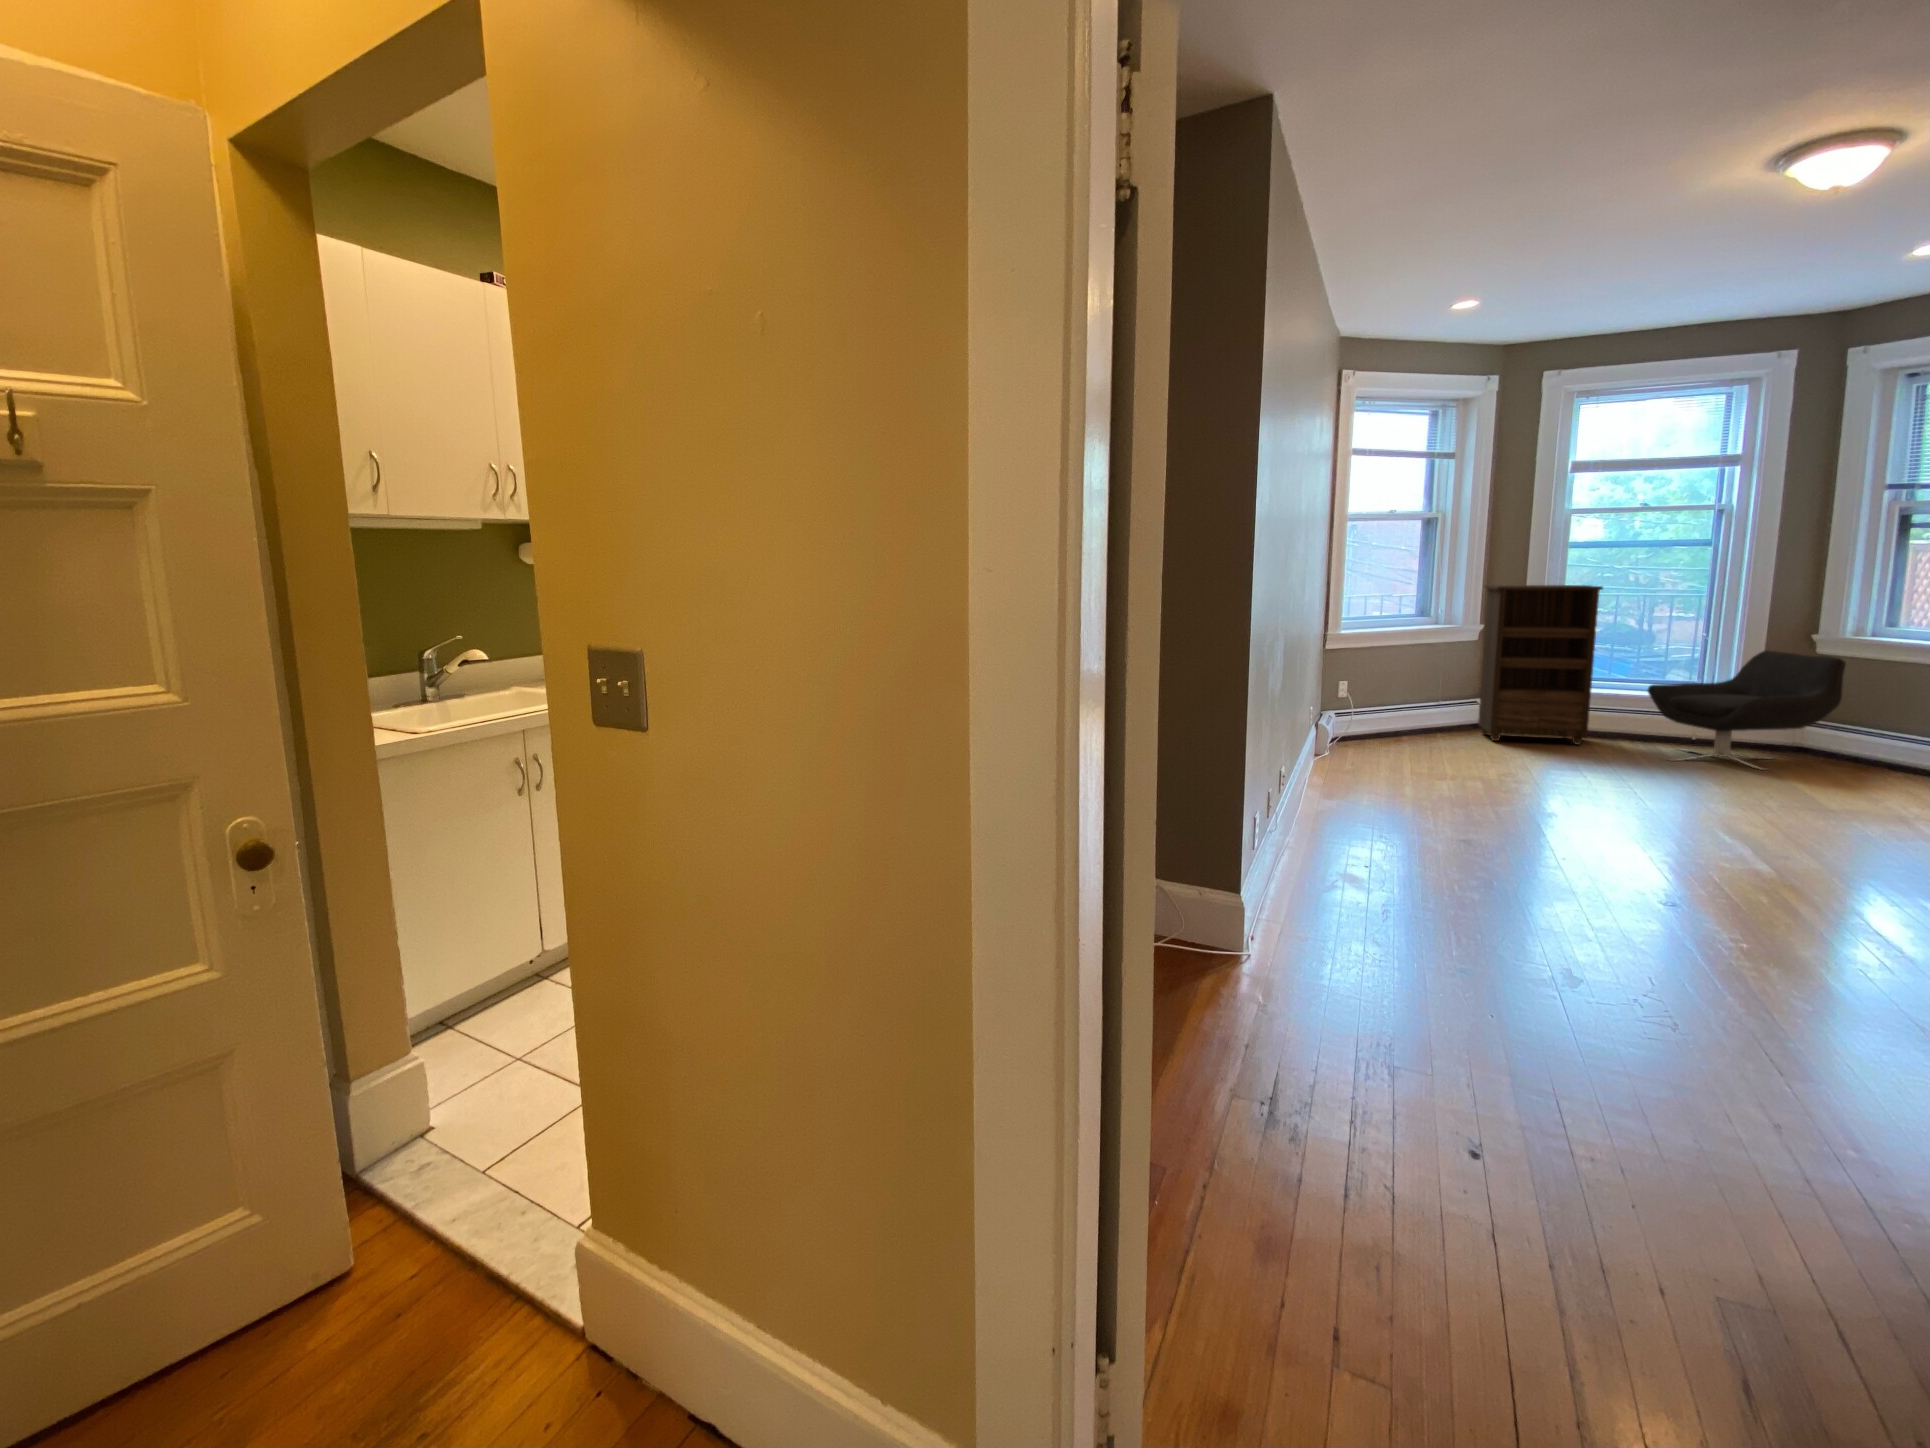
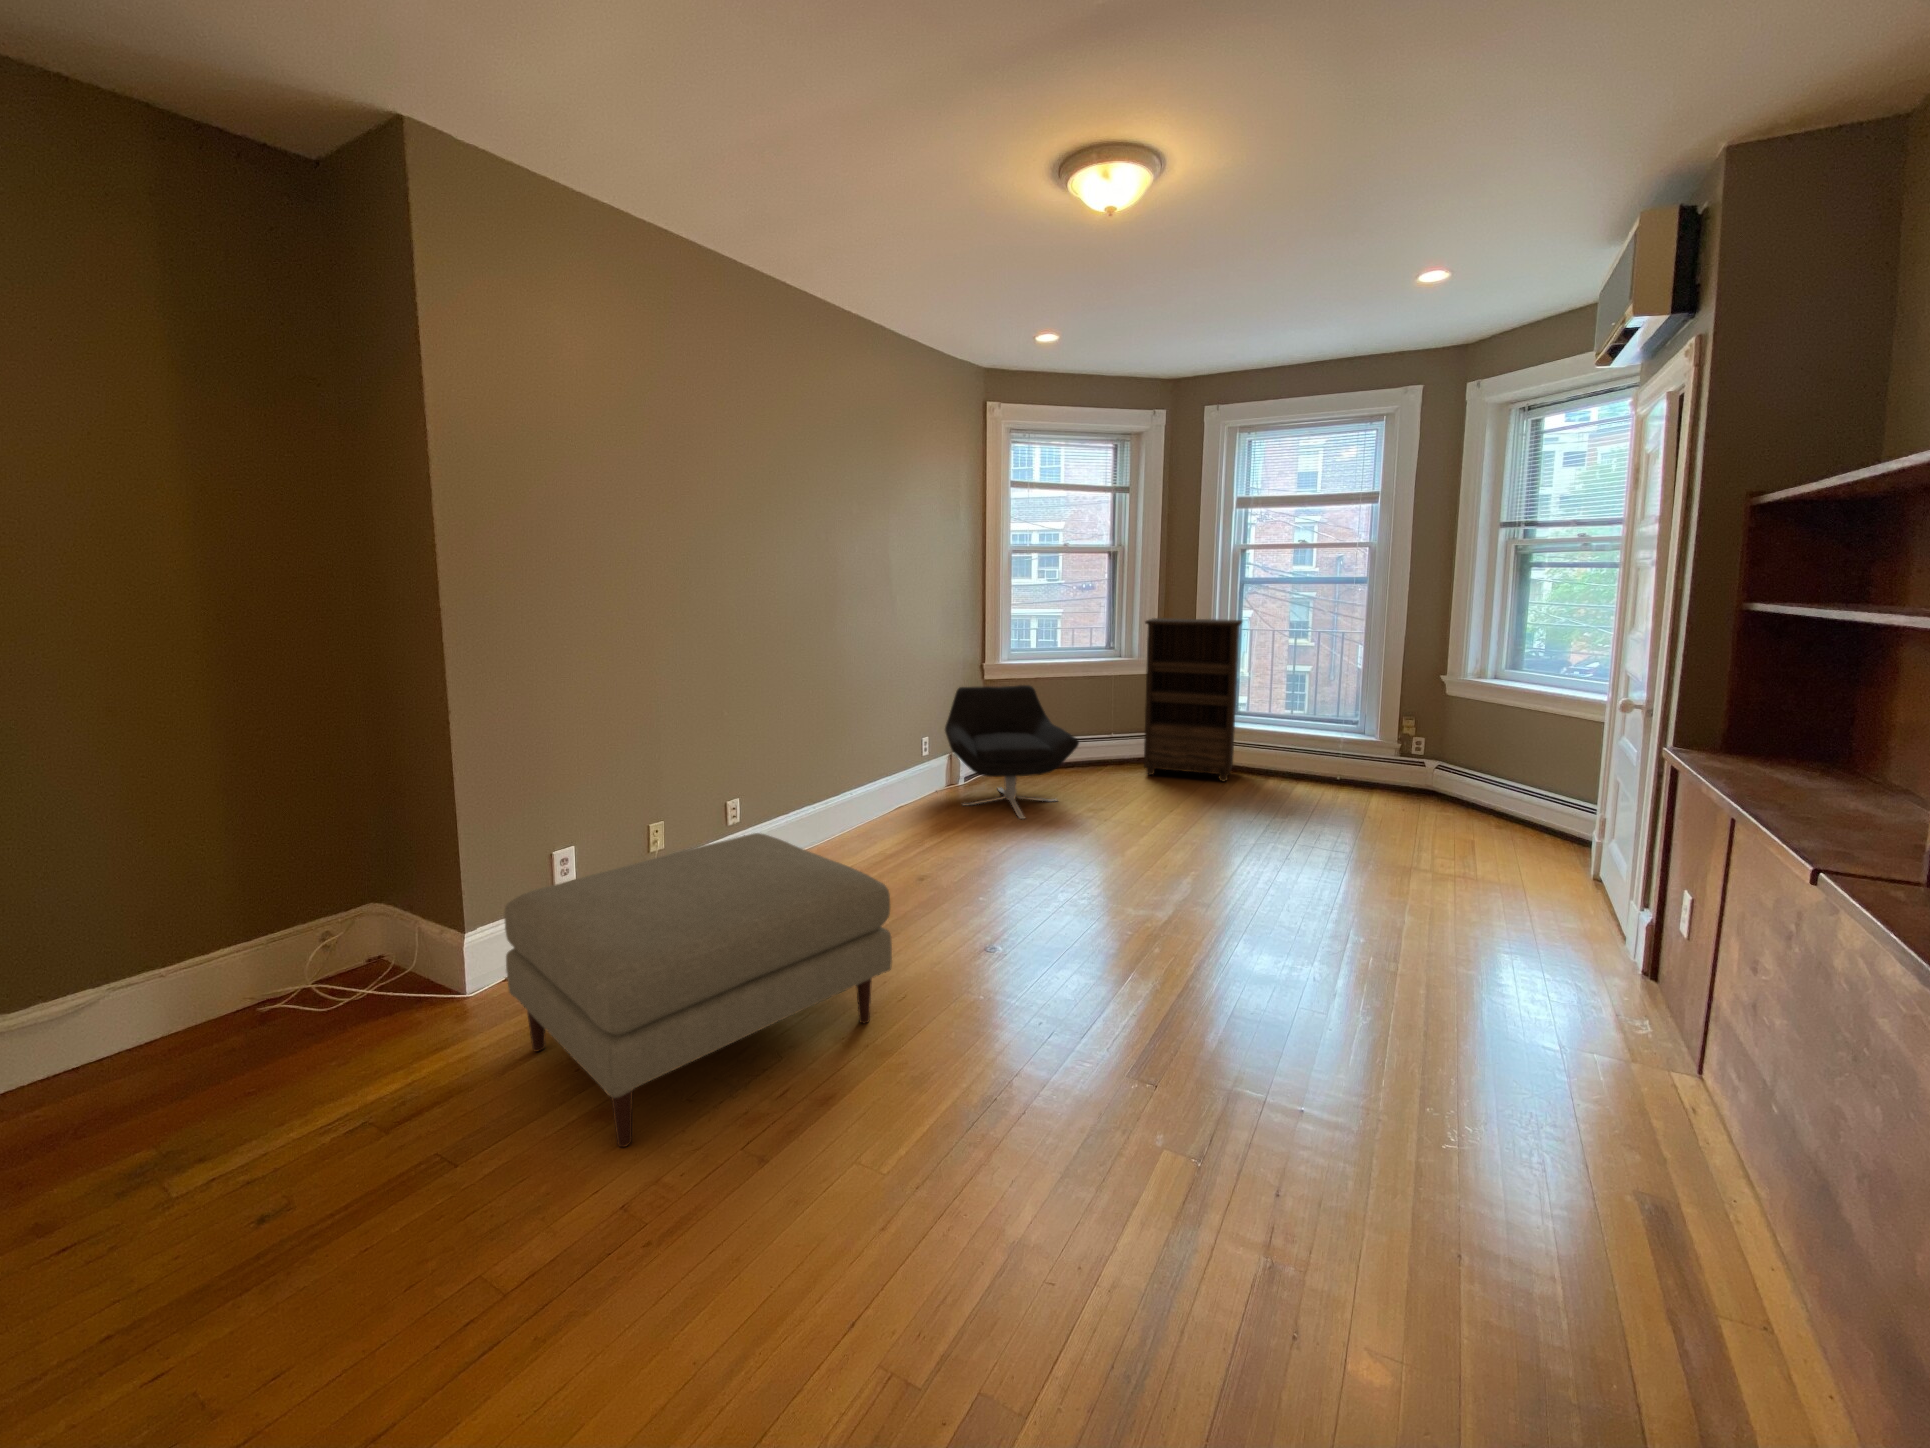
lounge chair: present [1648,650,1846,770] -> present [945,685,1079,819]
ottoman: none [1393,769,1688,1000] -> present [504,833,892,1147]

